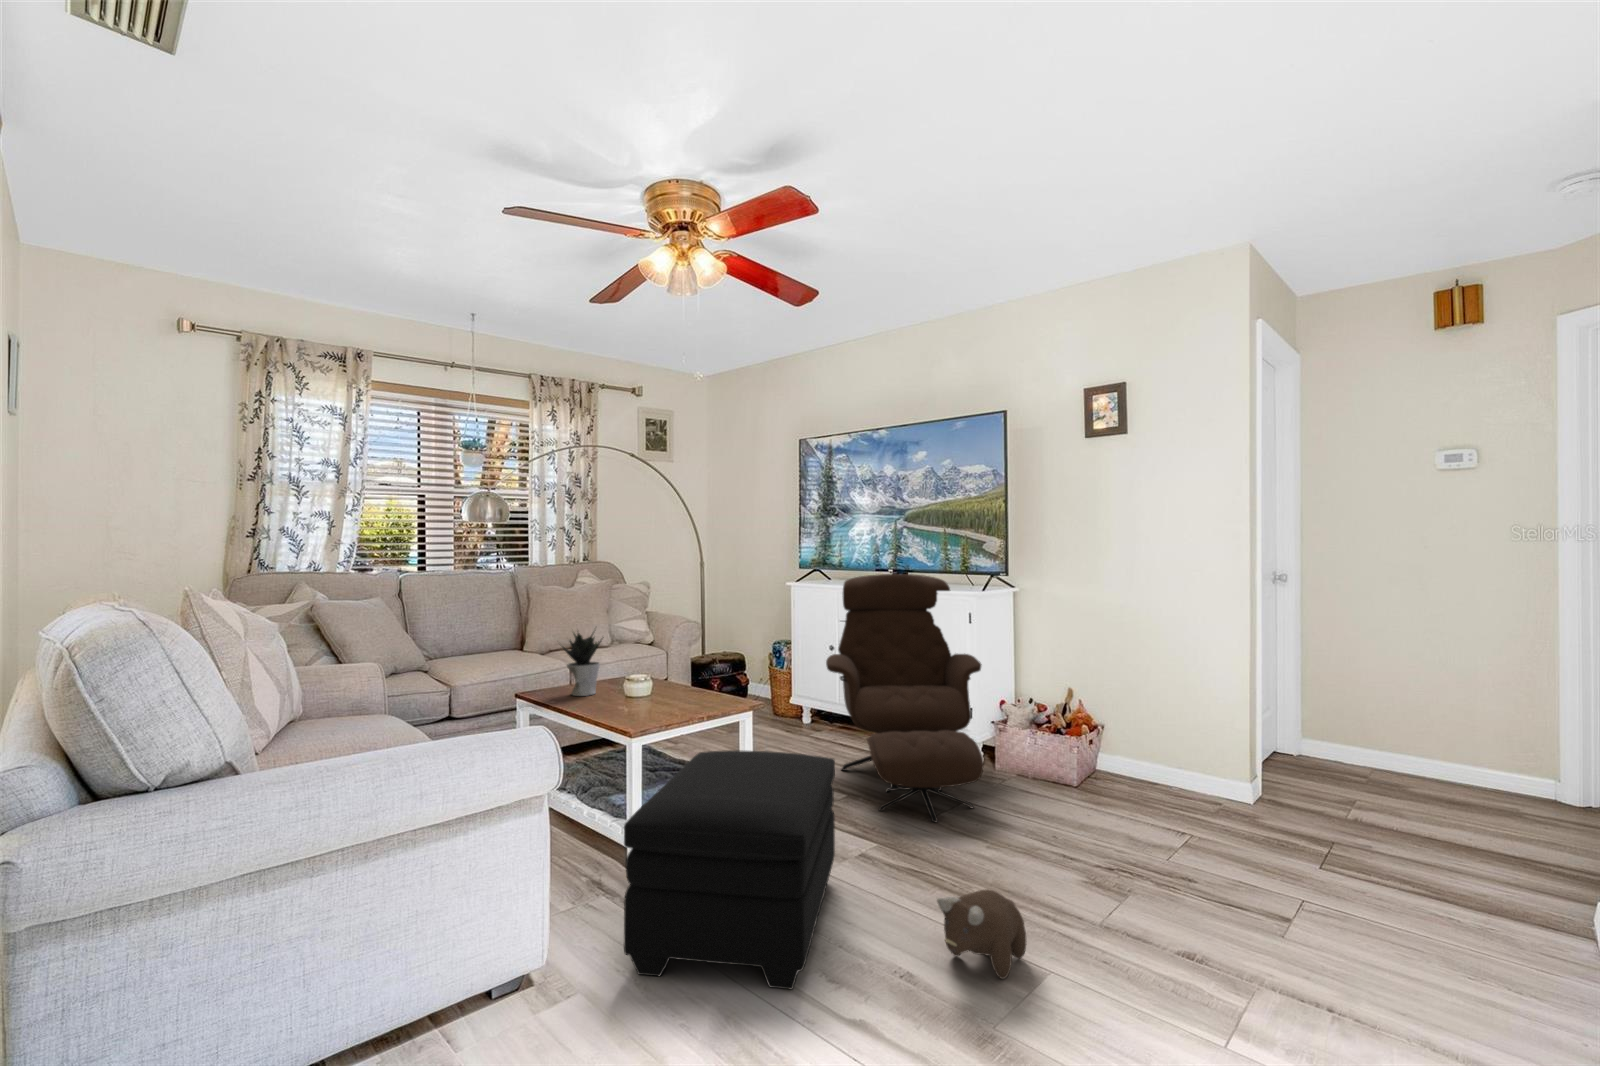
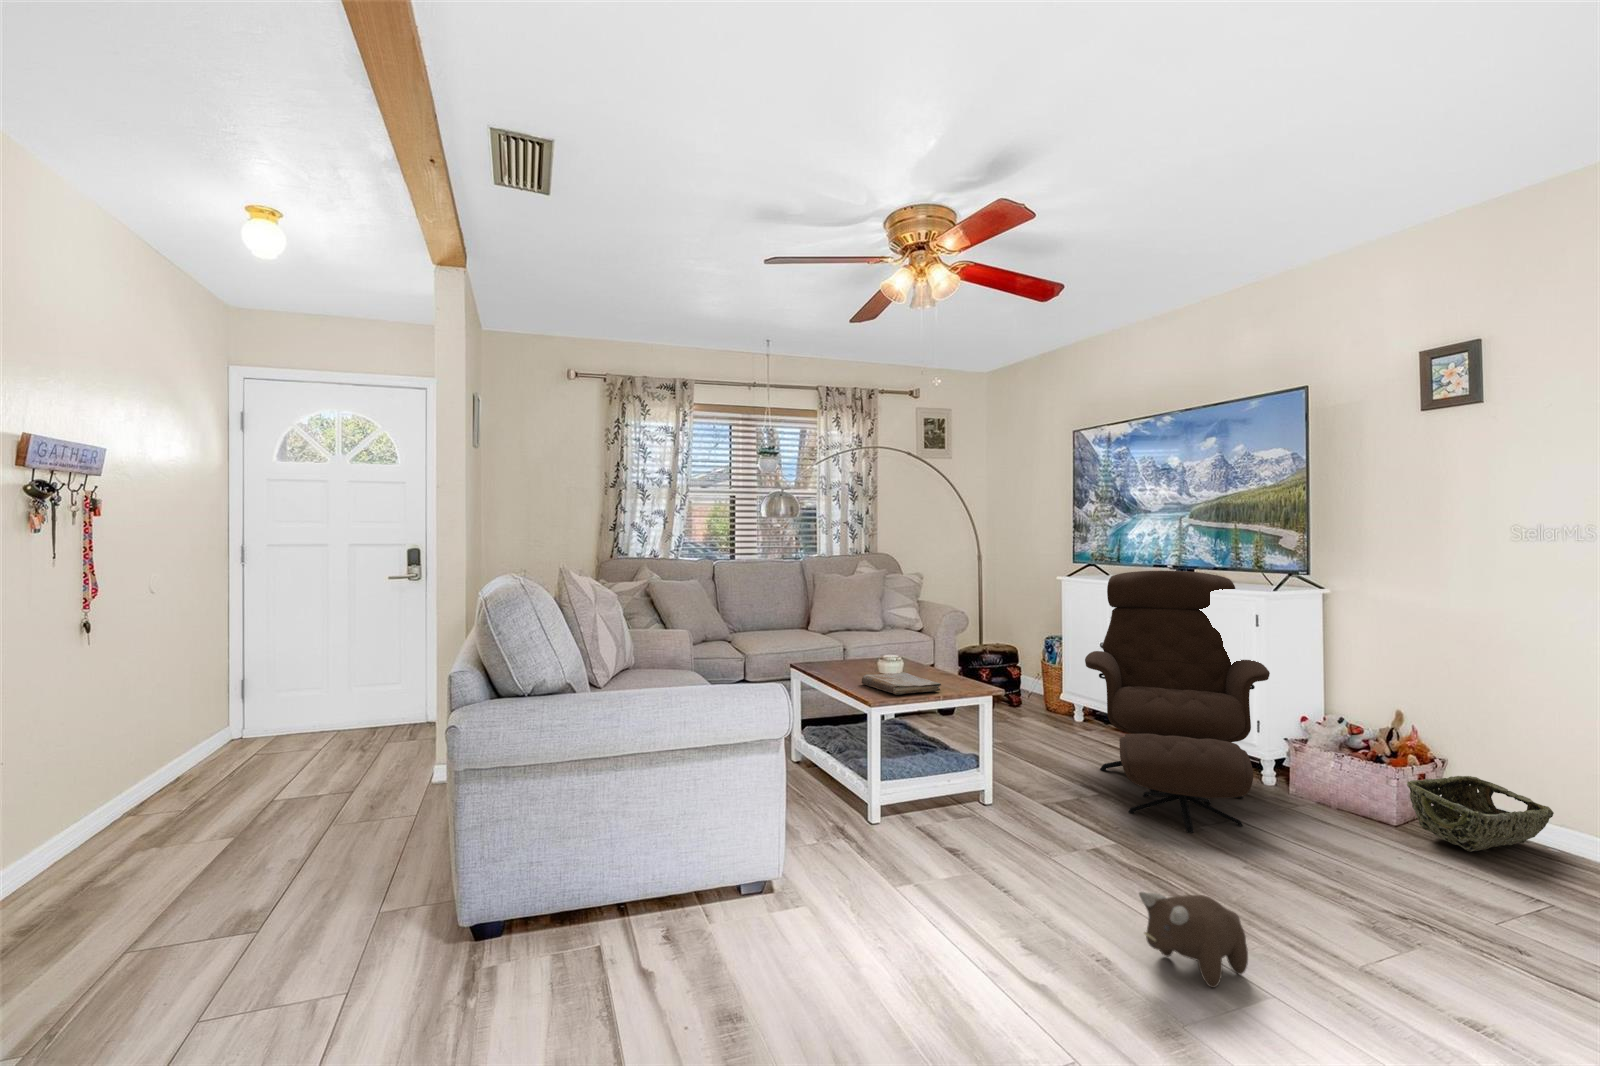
potted plant: present [562,633,601,696] -> none [825,609,864,671]
book: none [609,692,700,720] -> present [862,672,941,695]
woven basket: none [1090,738,1182,802] -> present [1407,776,1554,852]
ottoman: present [624,750,835,989] -> none [844,727,1061,946]

